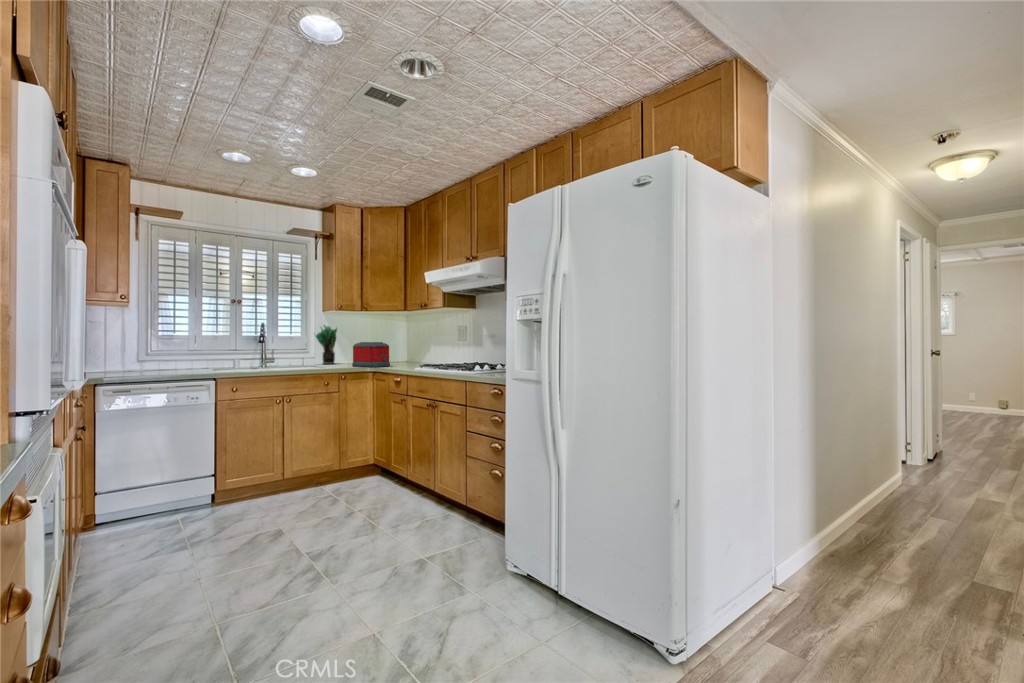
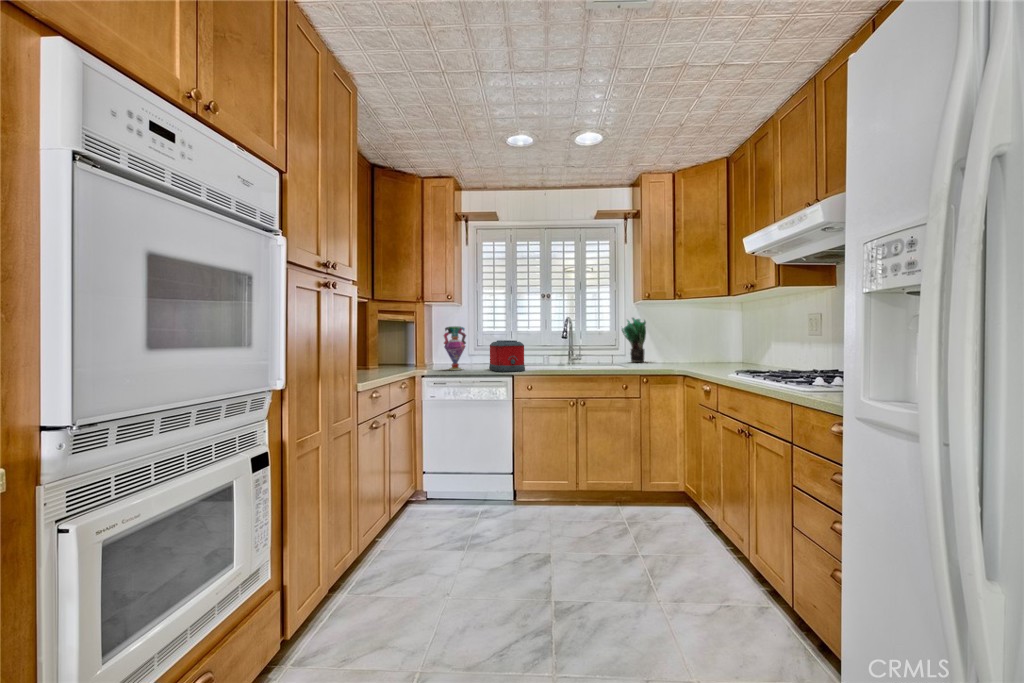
vase: none [127,329,158,376] -> present [444,326,466,370]
toaster: present [352,342,390,367] -> present [489,340,525,372]

